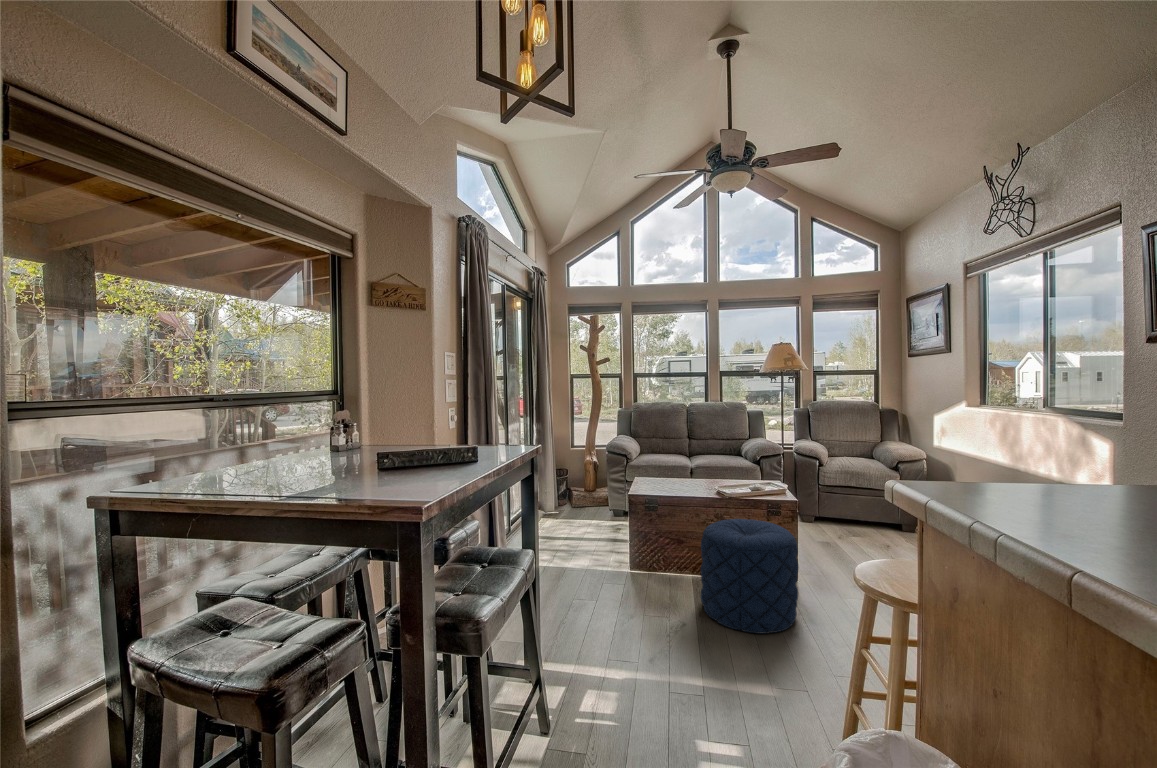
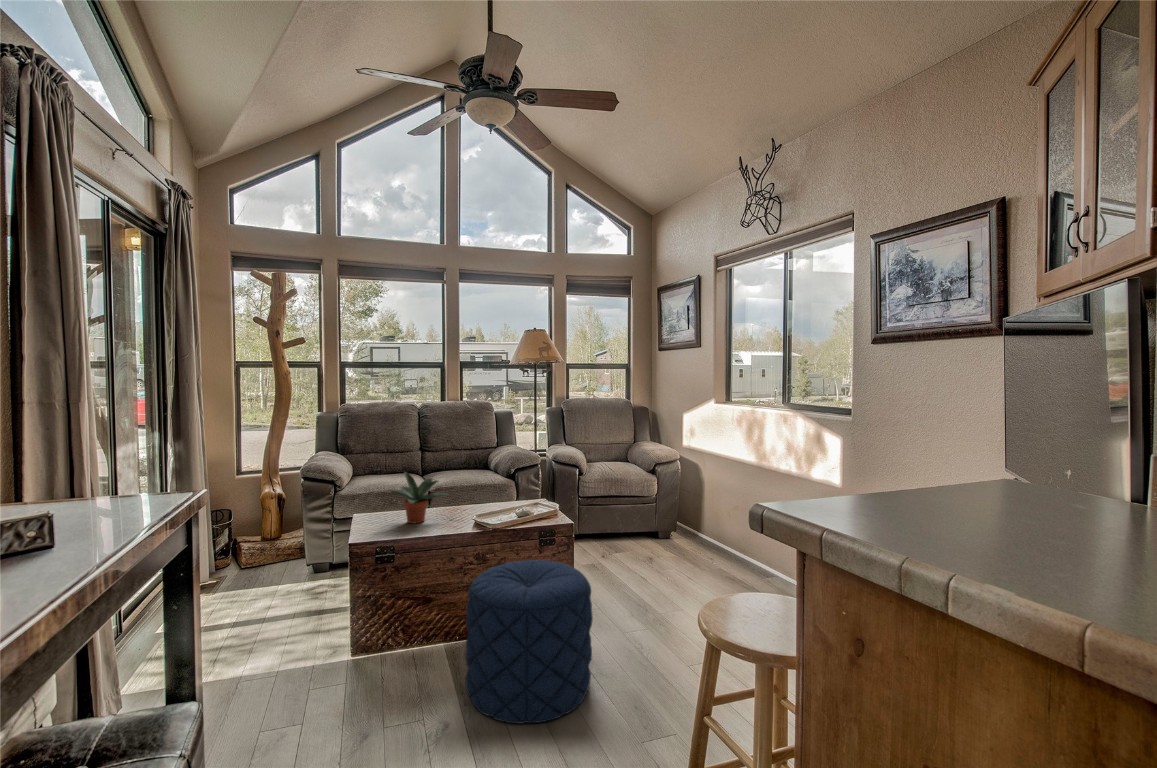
potted plant: none [654,450,698,486] -> present [388,472,447,523]

